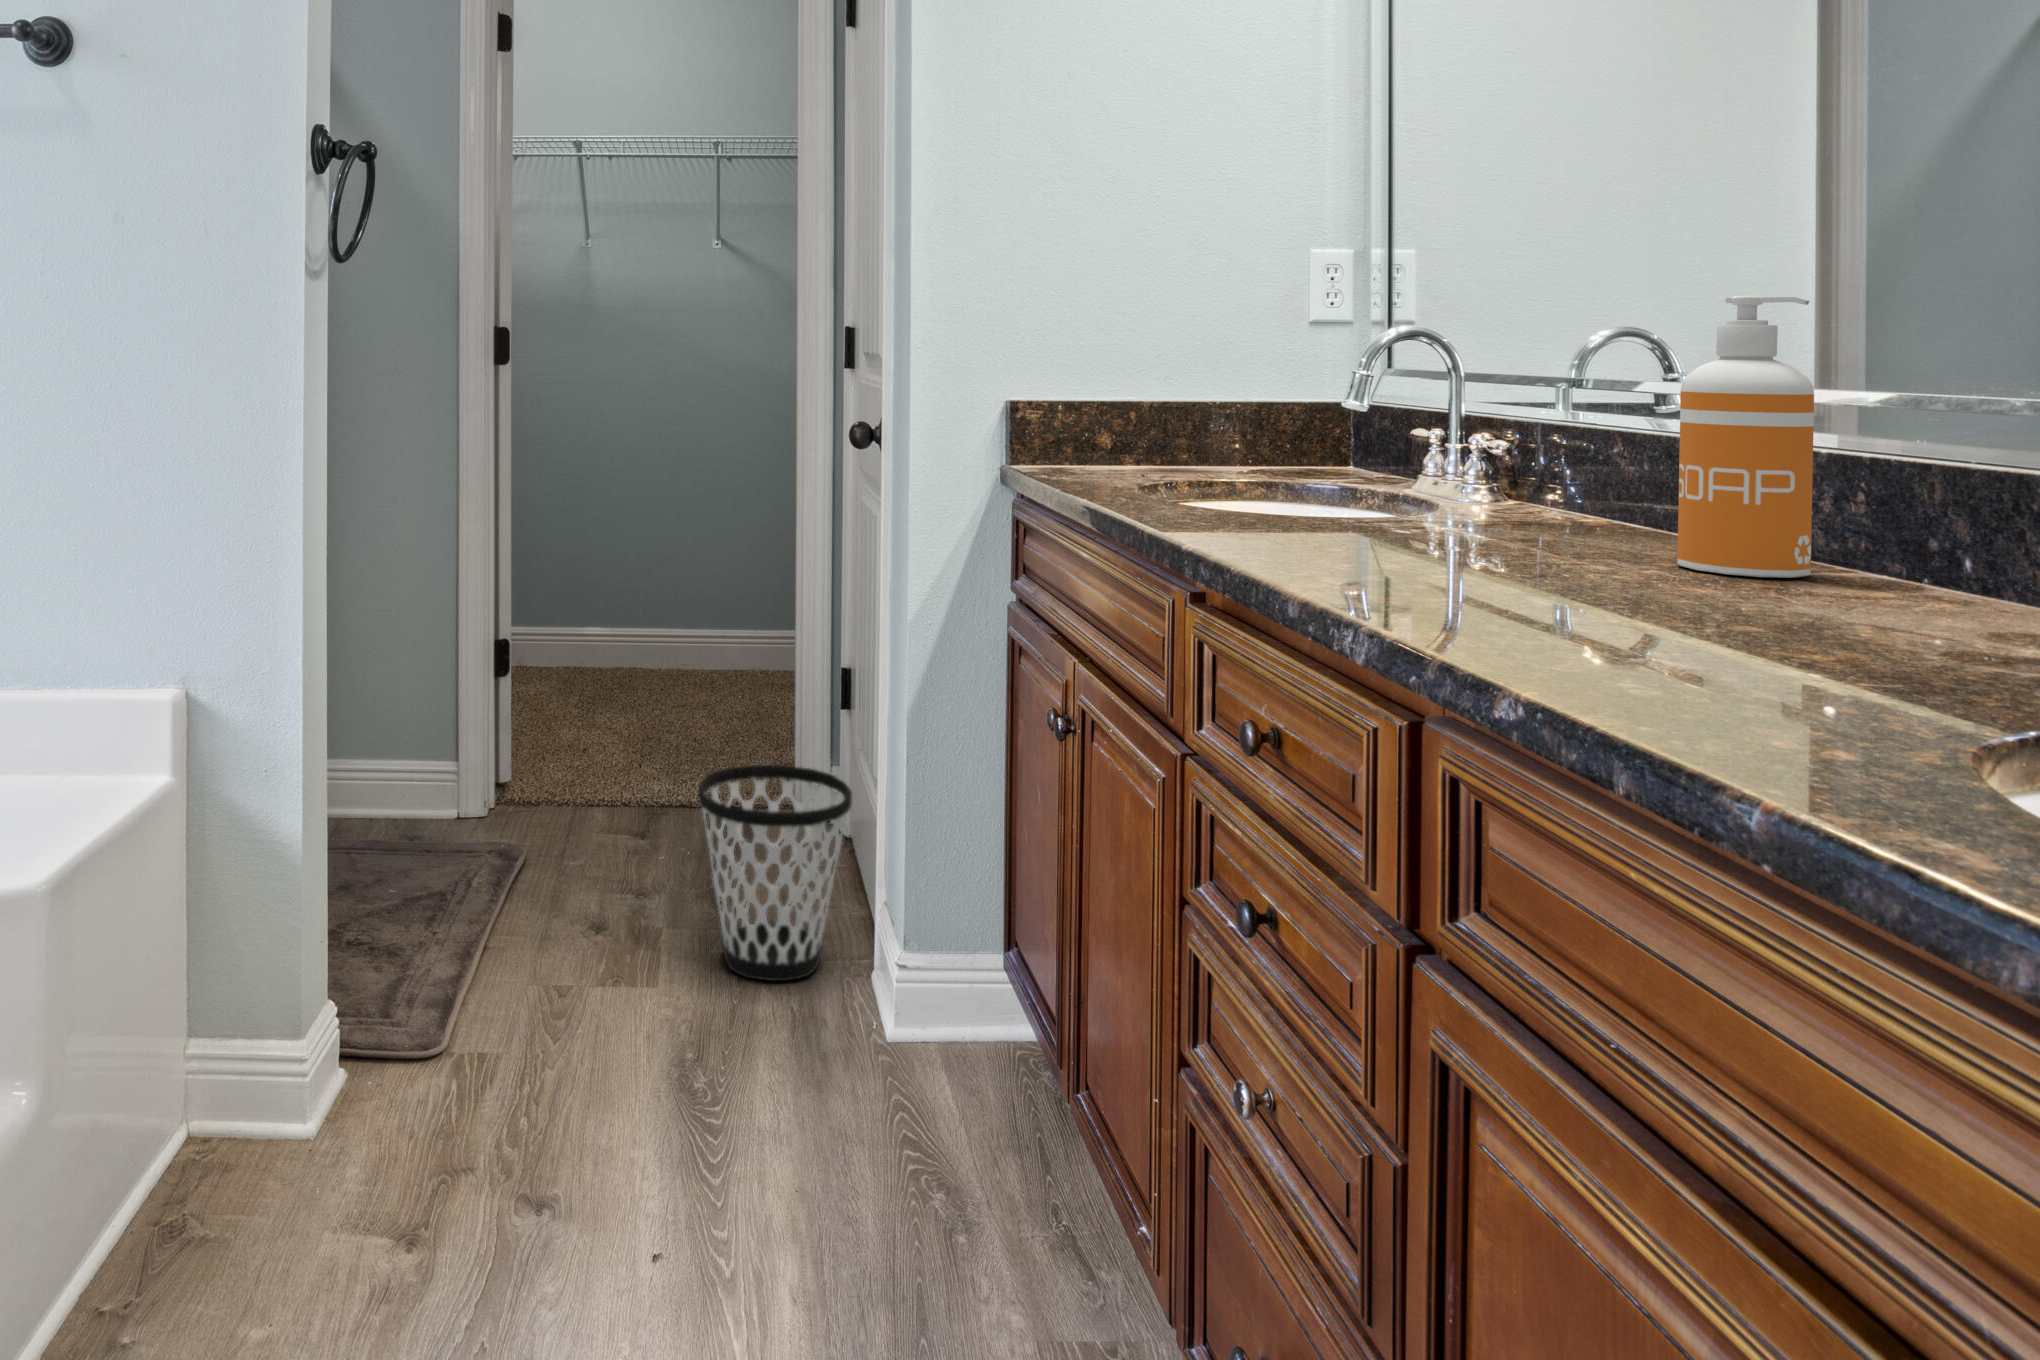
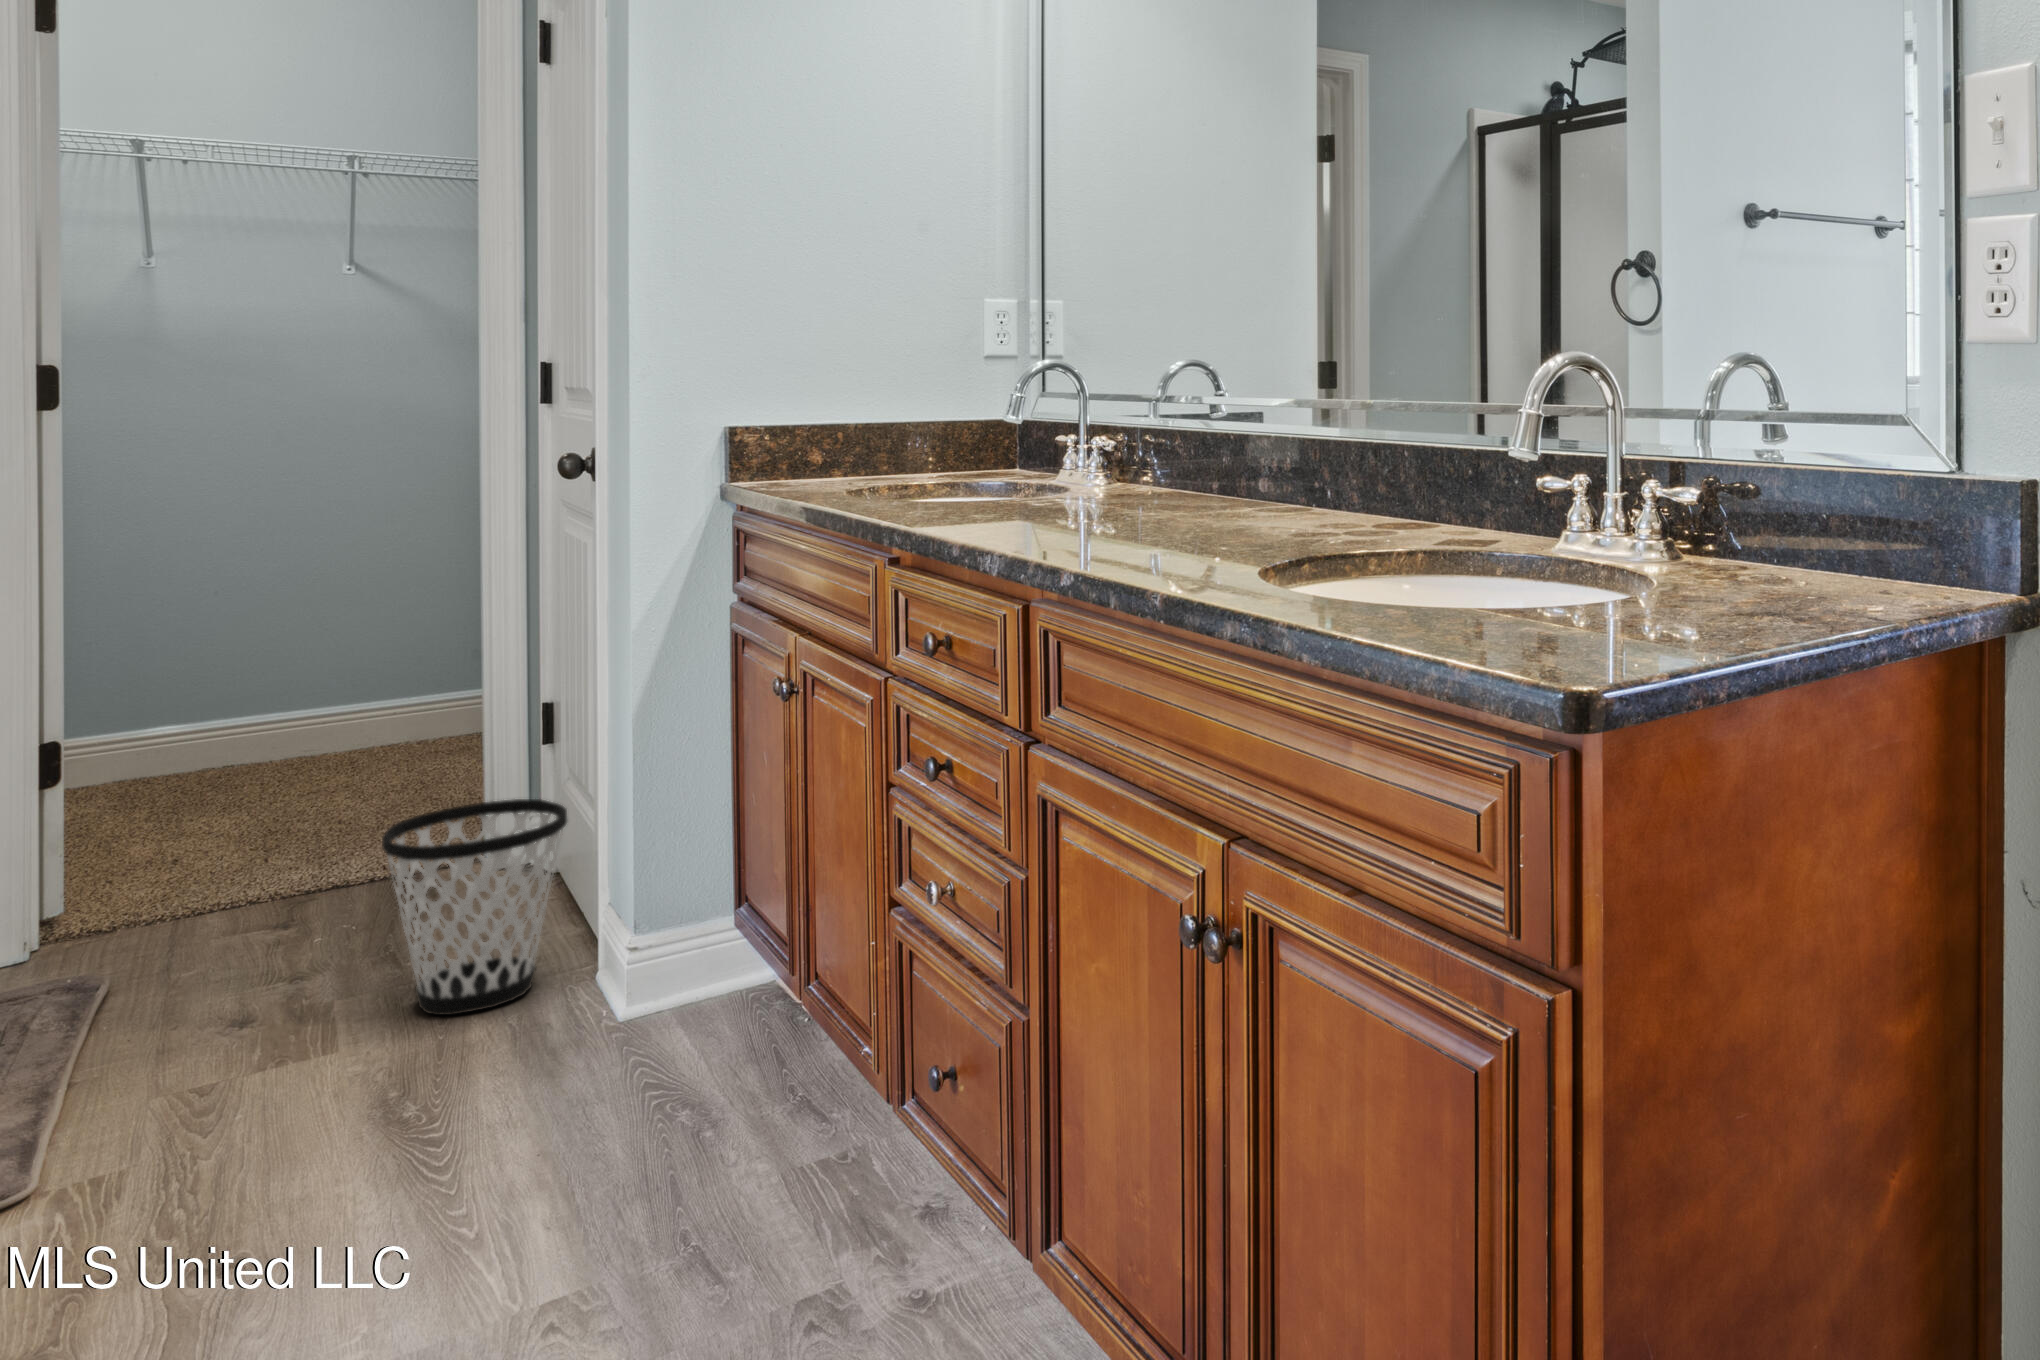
soap dispenser: present [1677,296,1814,578] -> none [1198,342,1265,511]

